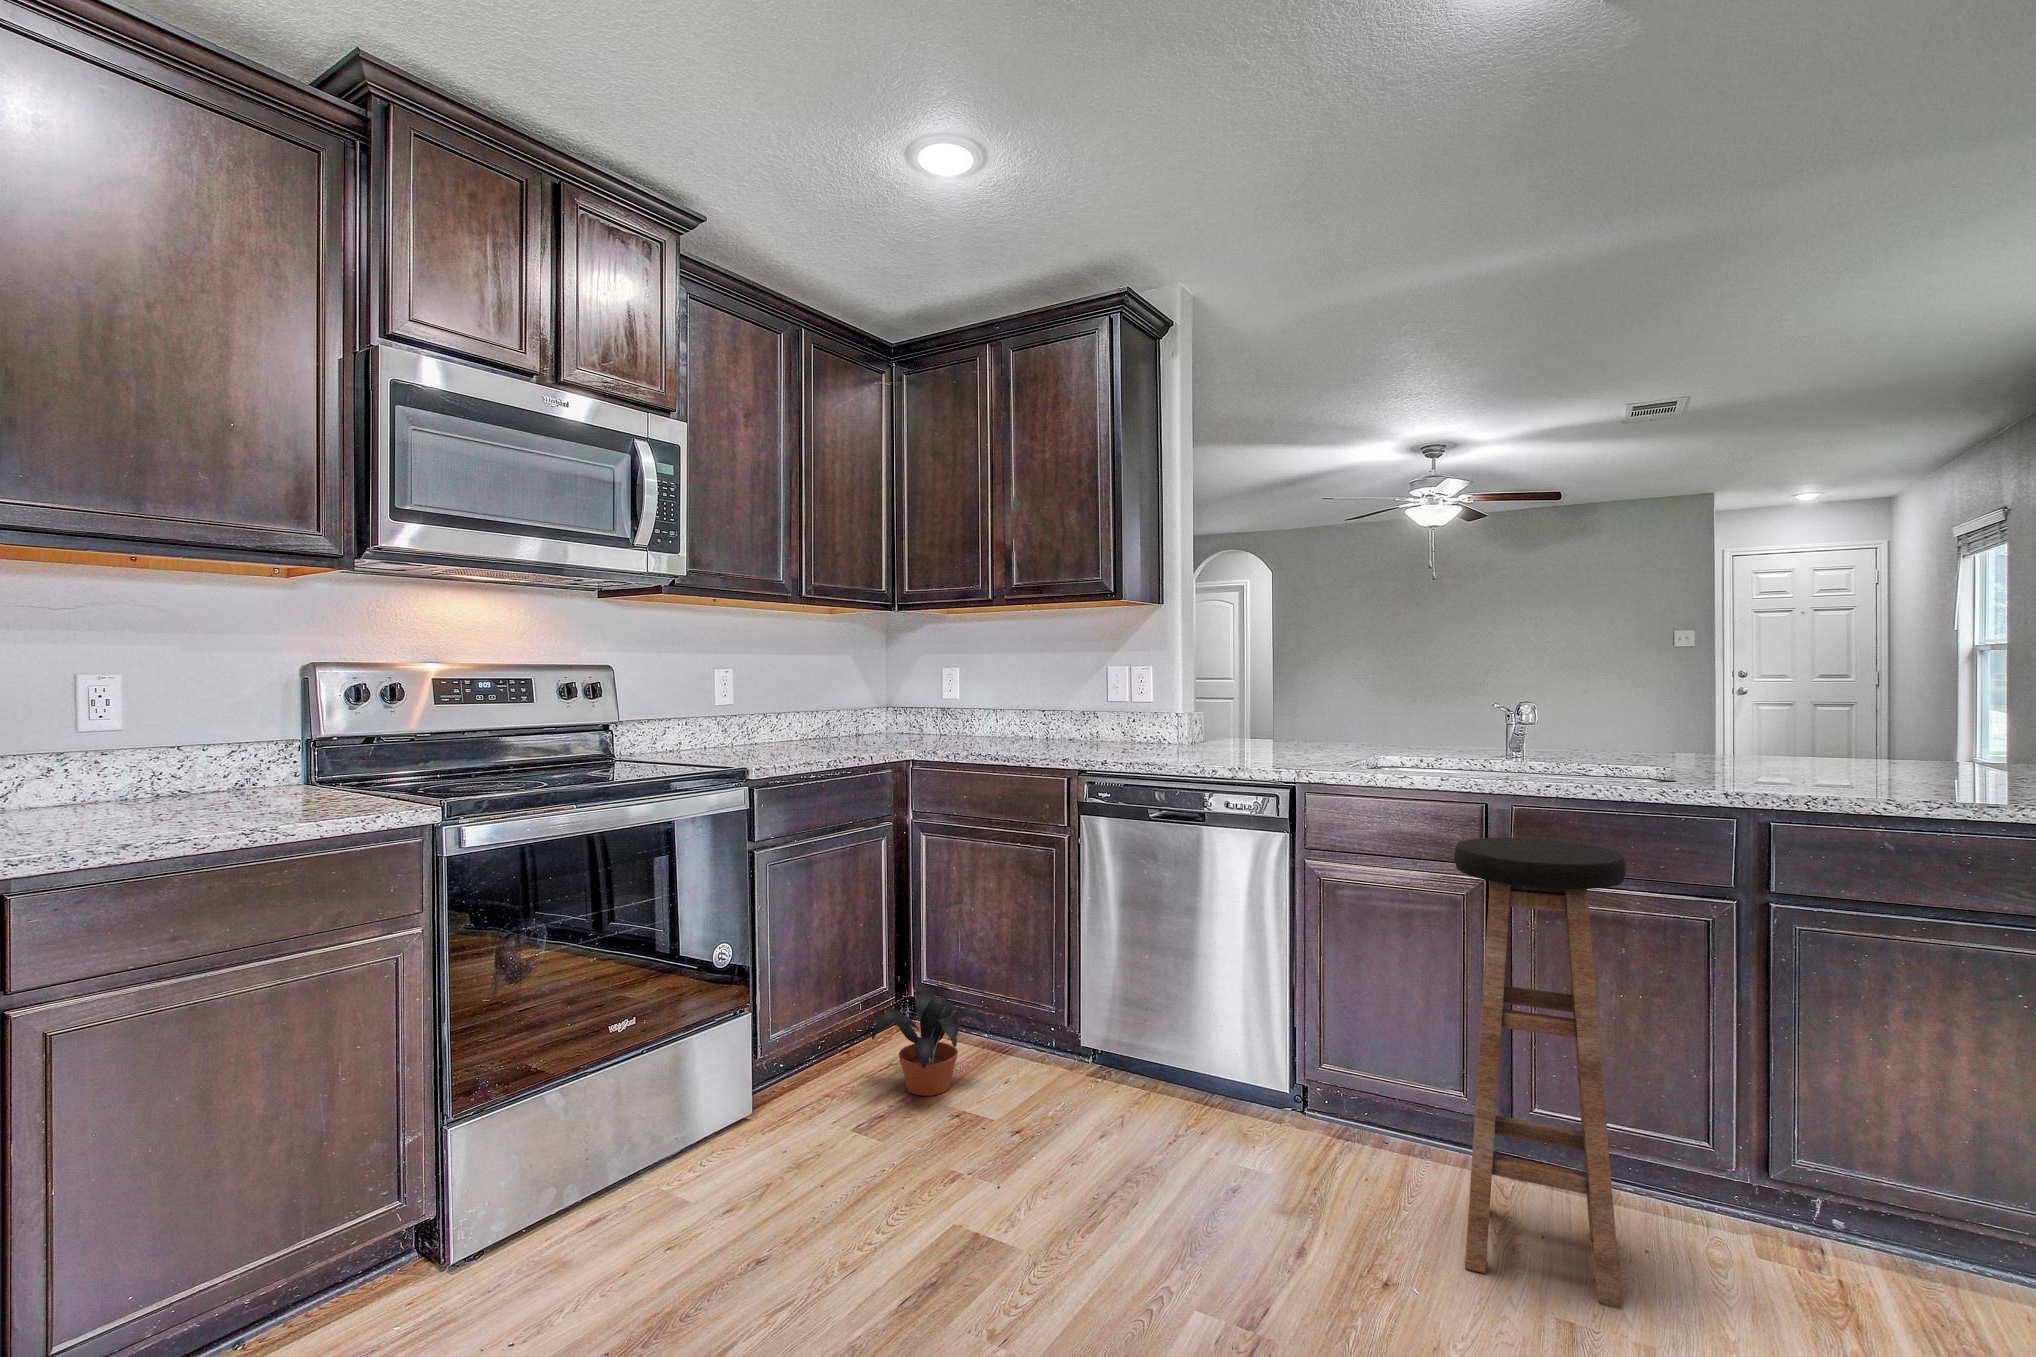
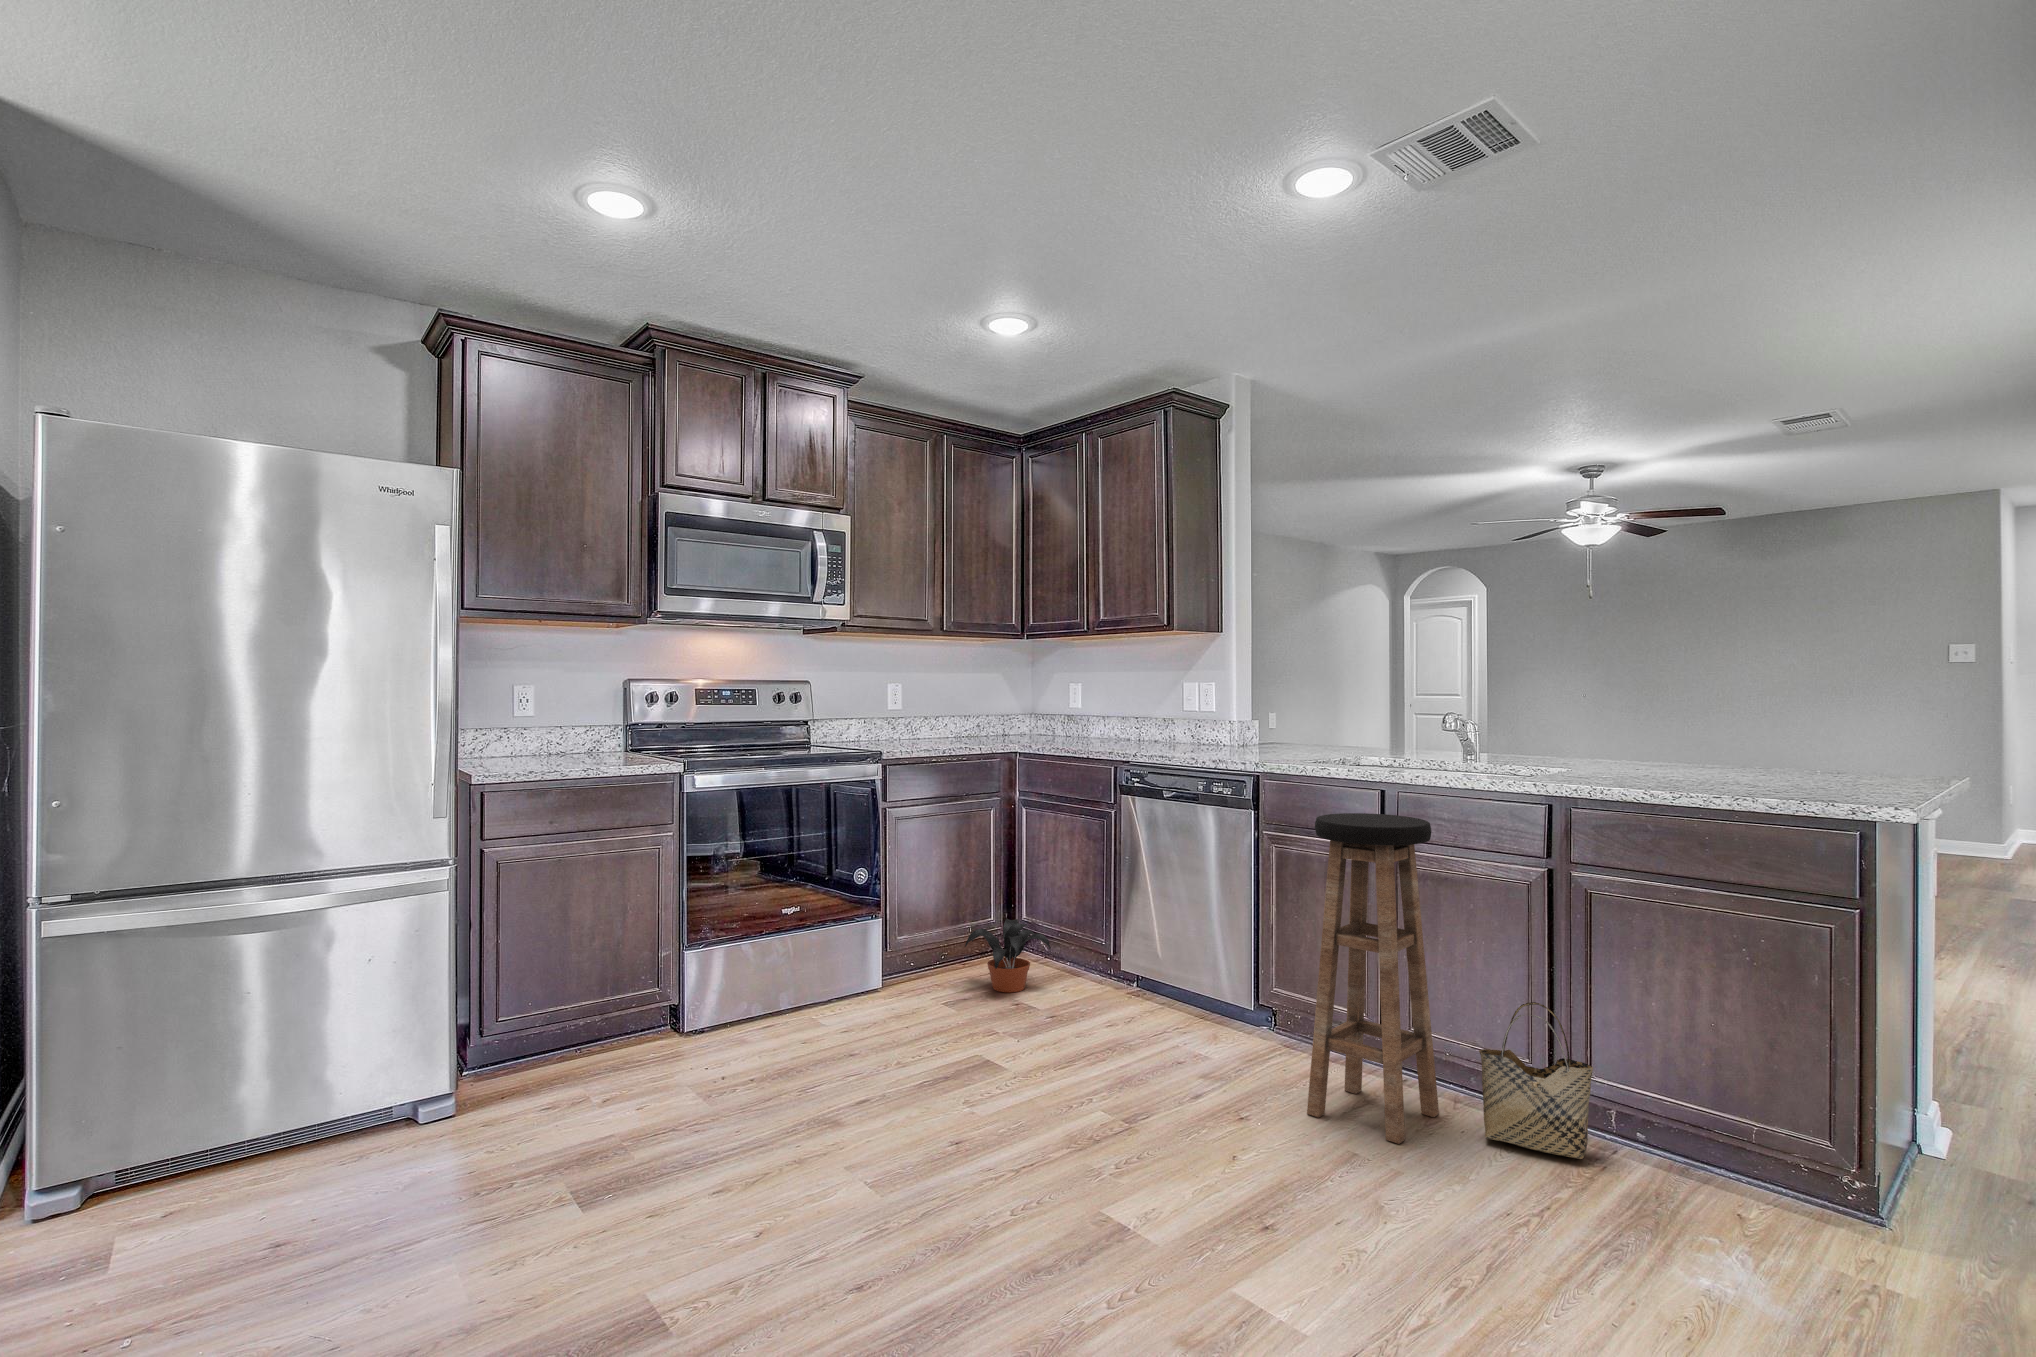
woven basket: none [1686,1080,1846,1293] -> present [1479,1002,1593,1159]

